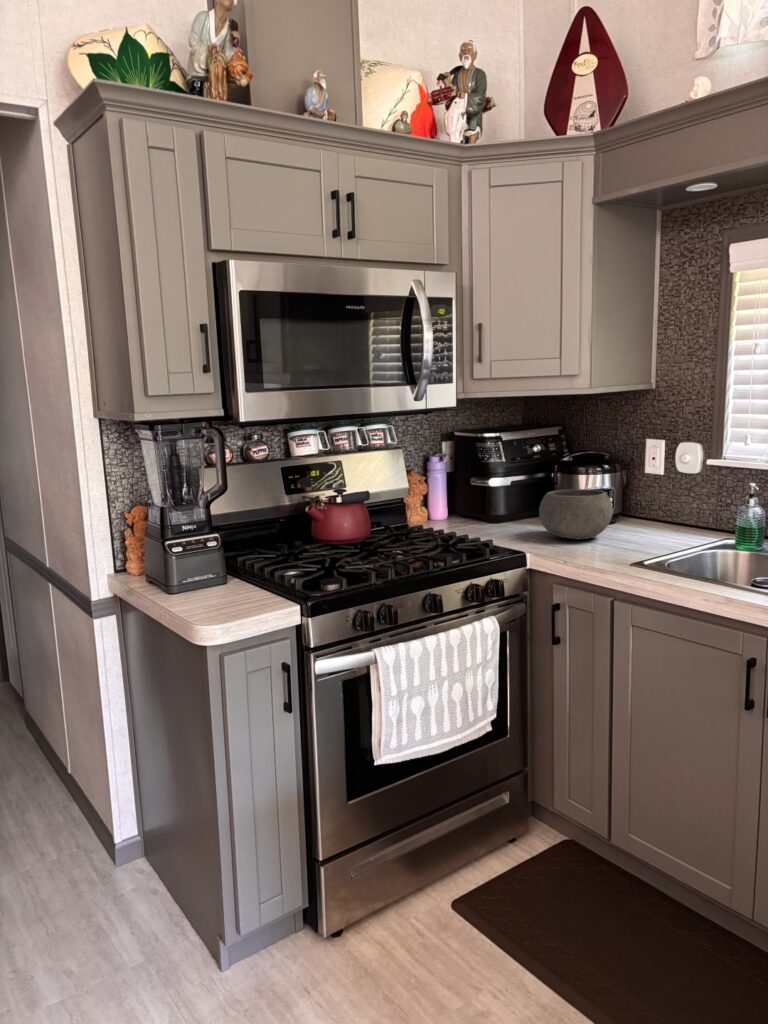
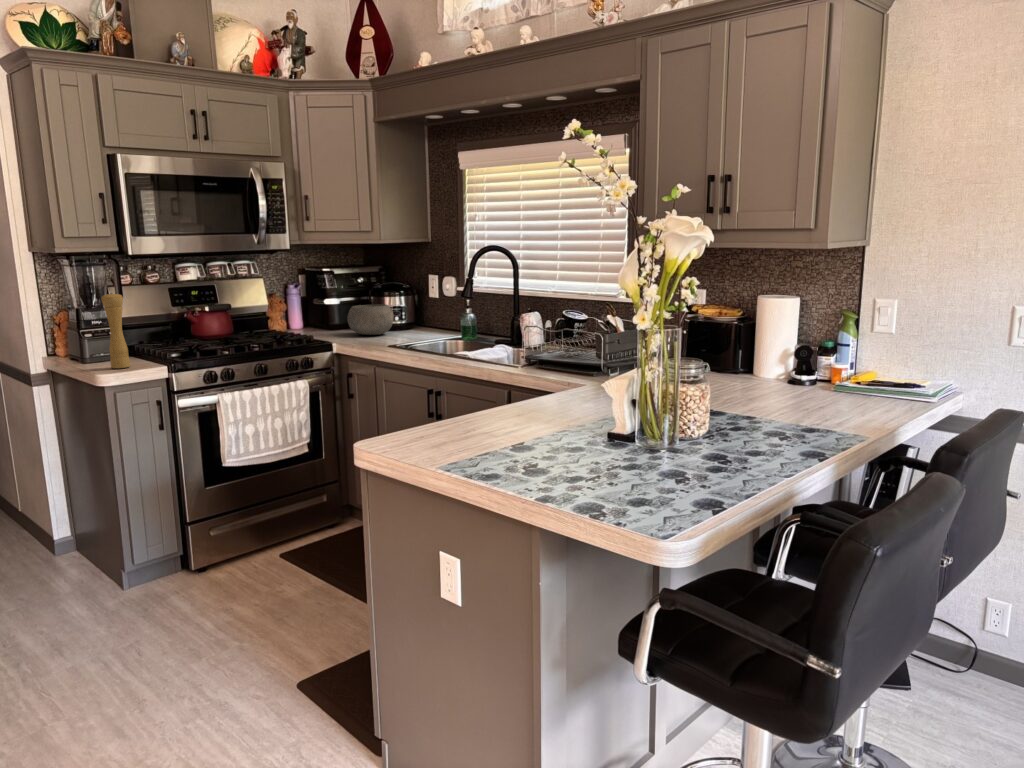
pepper mill: none [207,488,246,614] -> present [102,293,130,369]

